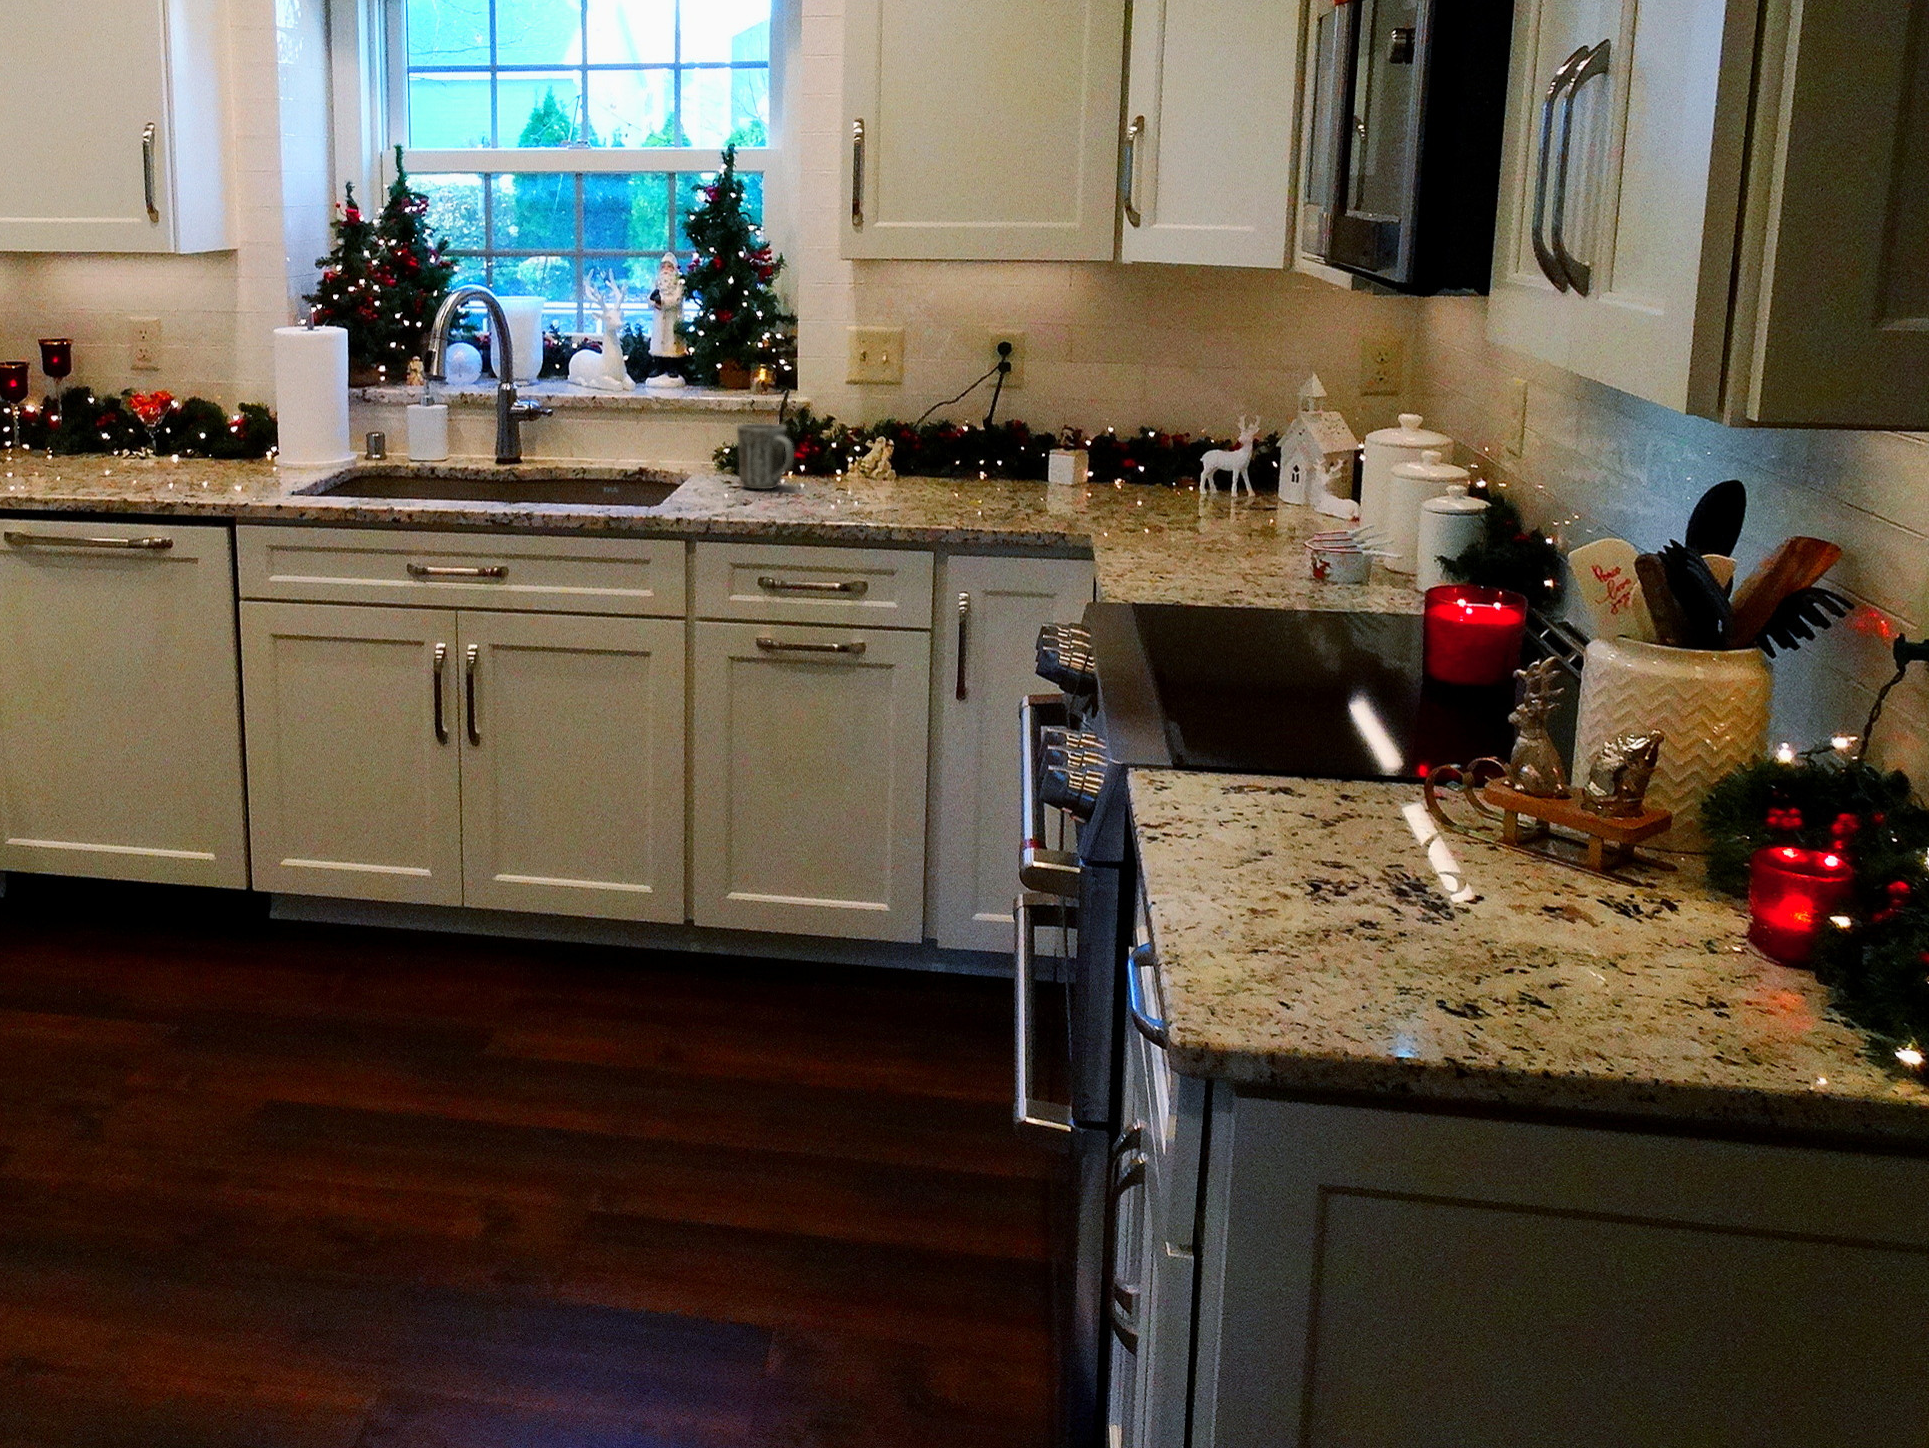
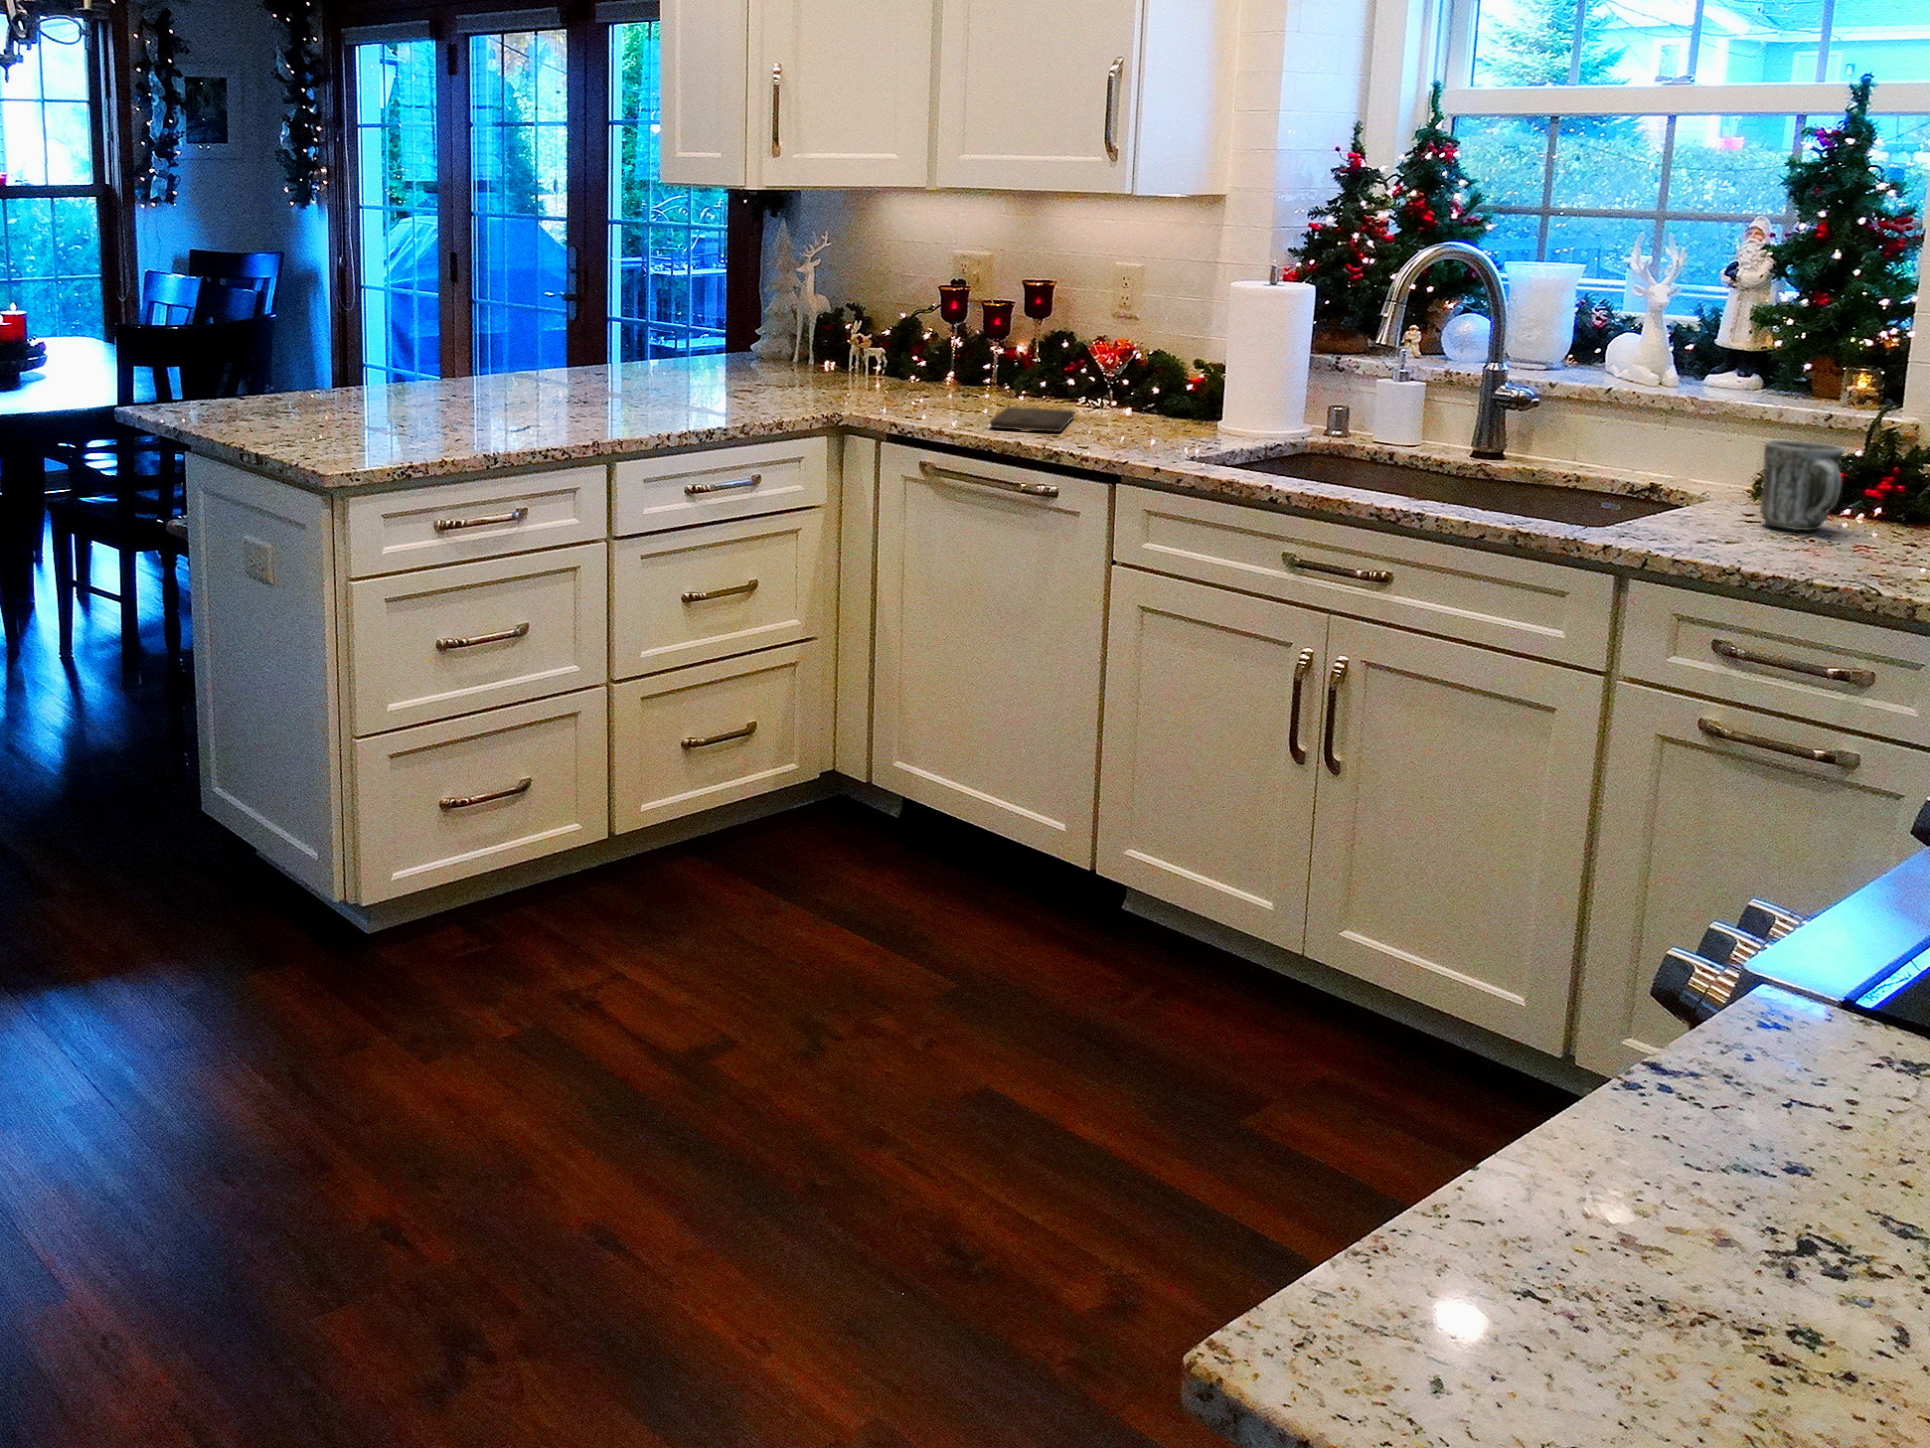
cutting board: none [69,462,149,488] -> present [990,407,1074,432]

